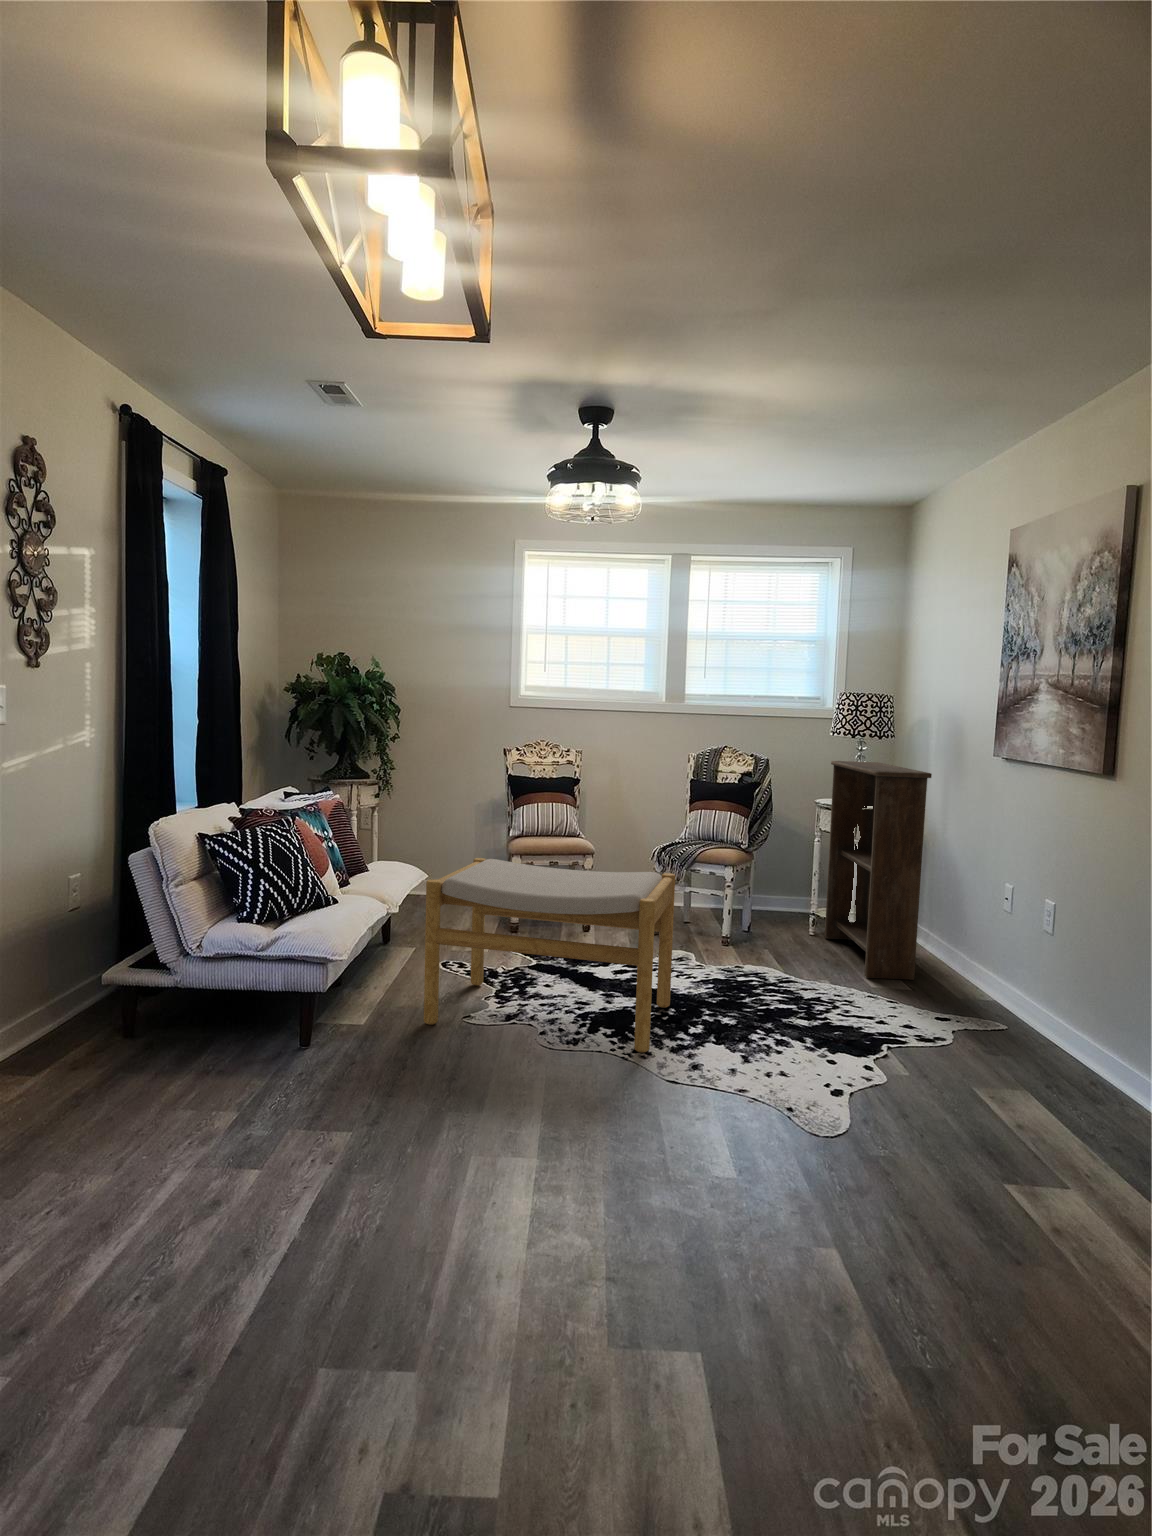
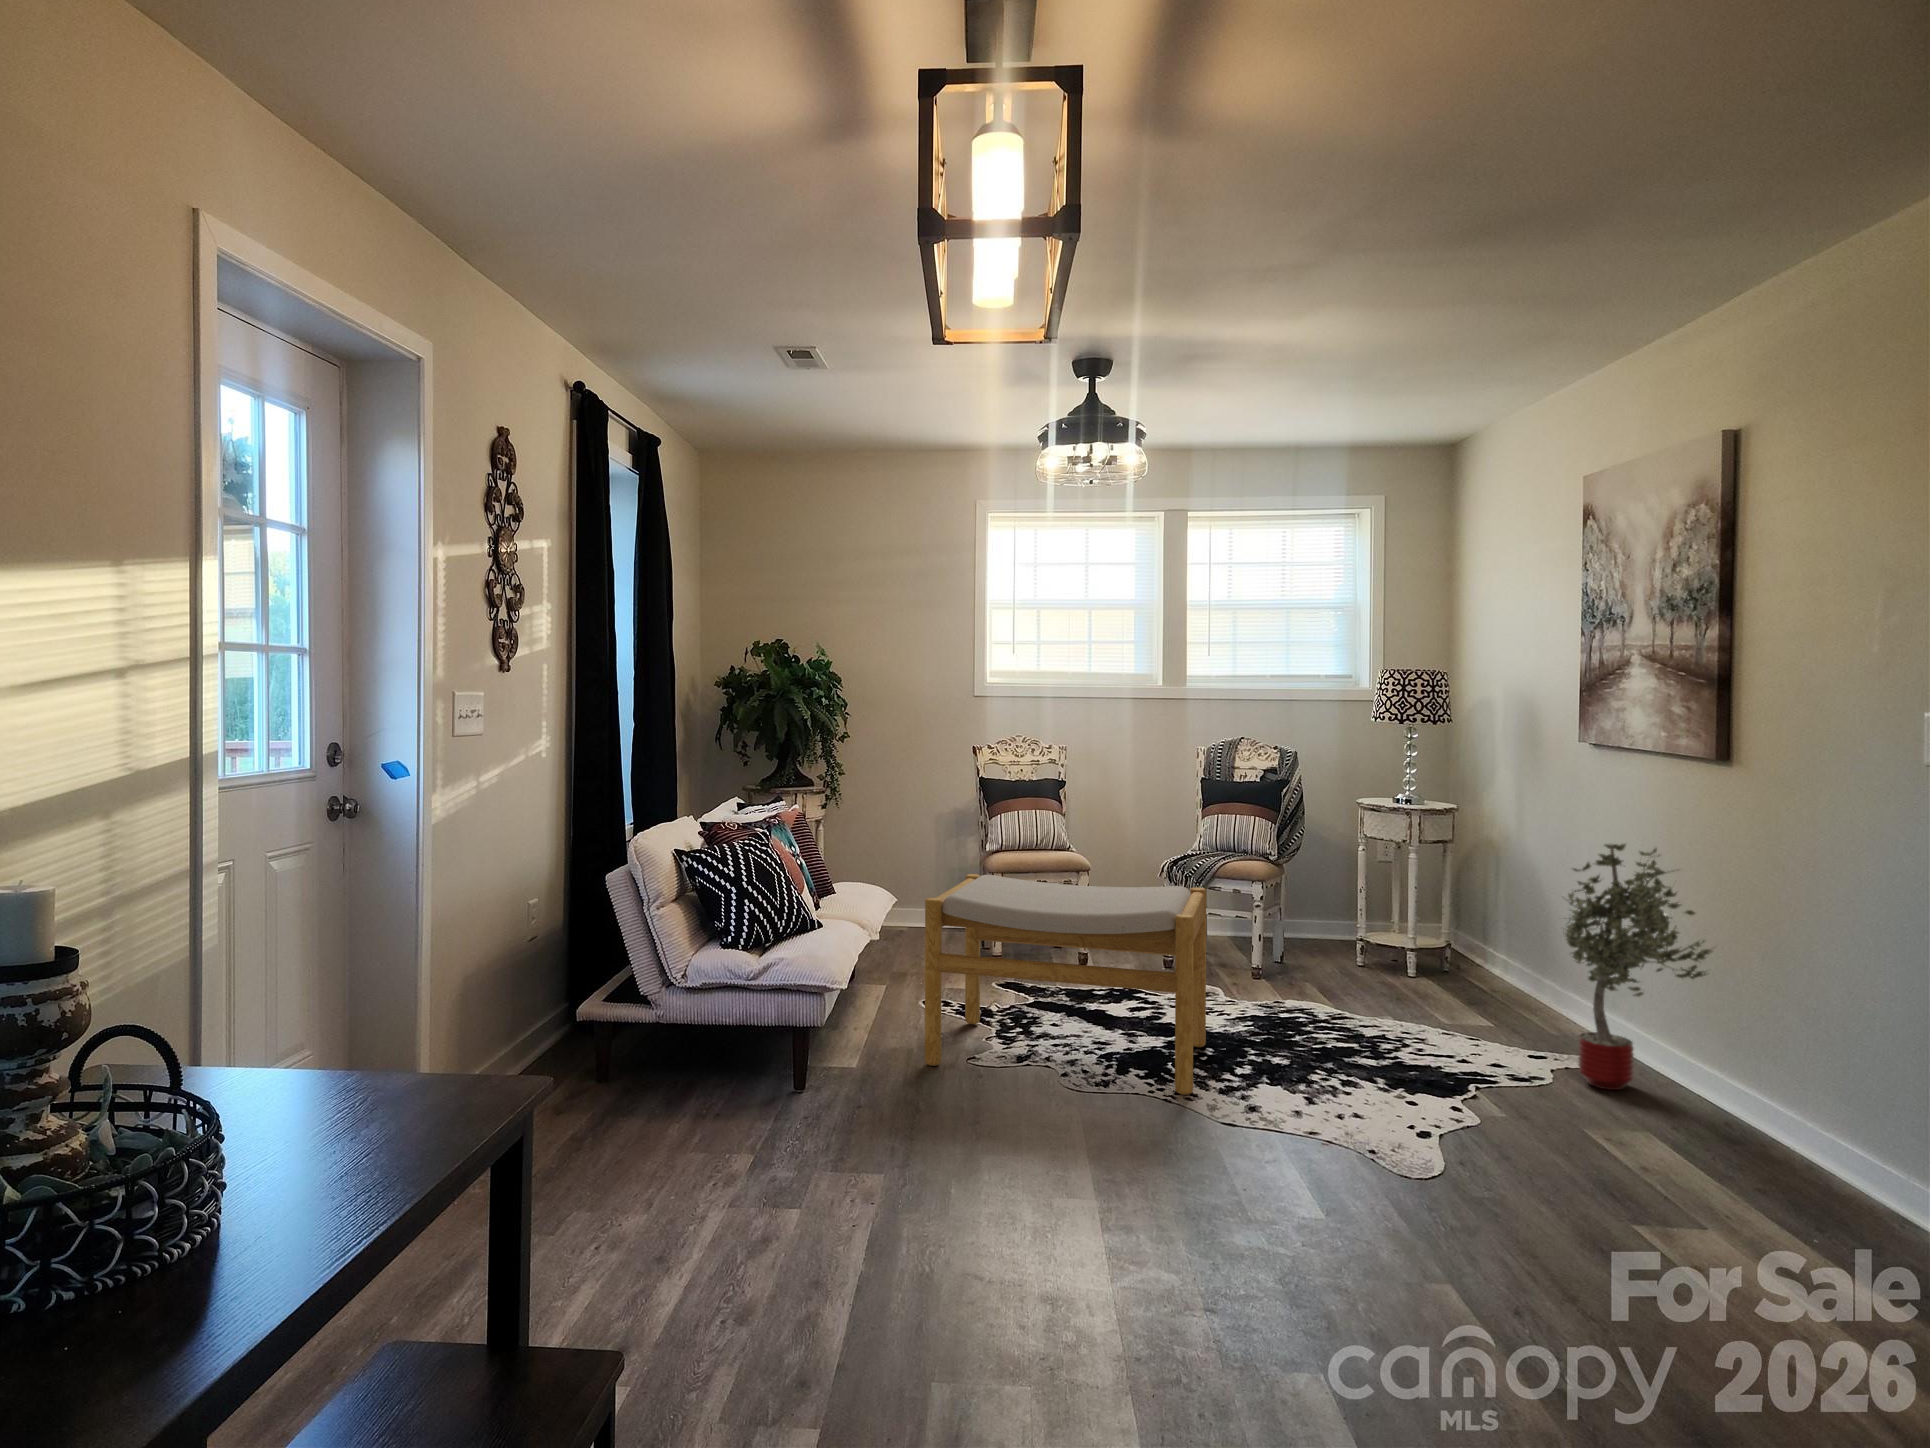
bookshelf: present [825,761,932,980] -> none [1375,752,1505,1015]
potted tree: none [964,842,1090,1048] -> present [1564,844,1712,1090]

